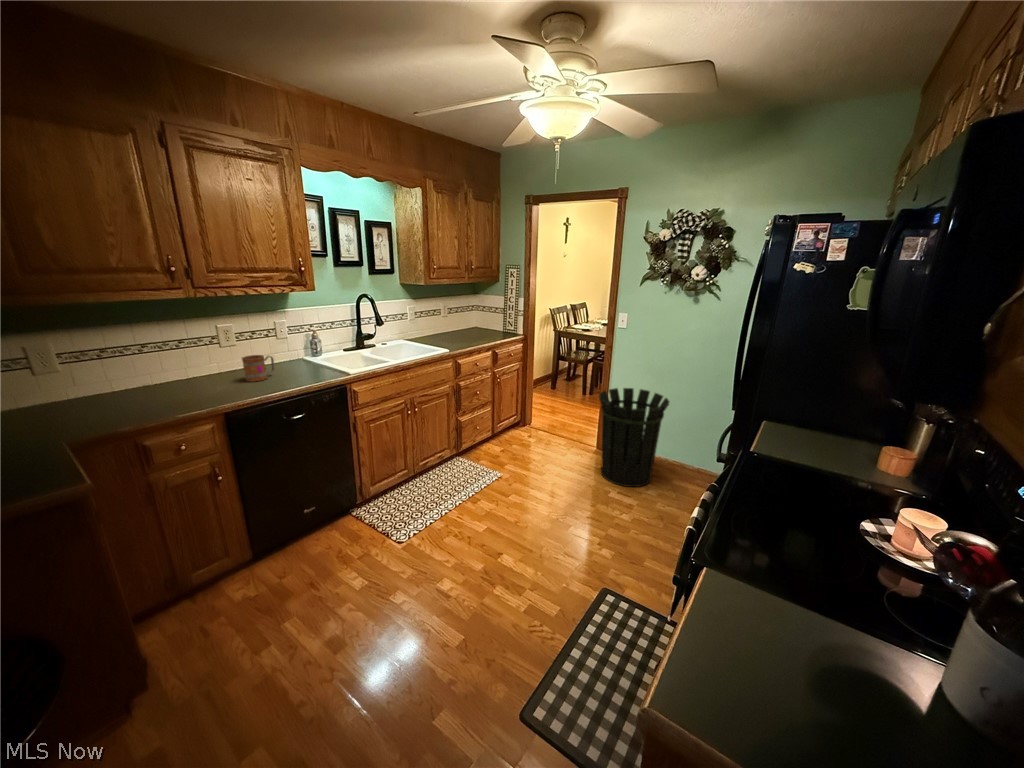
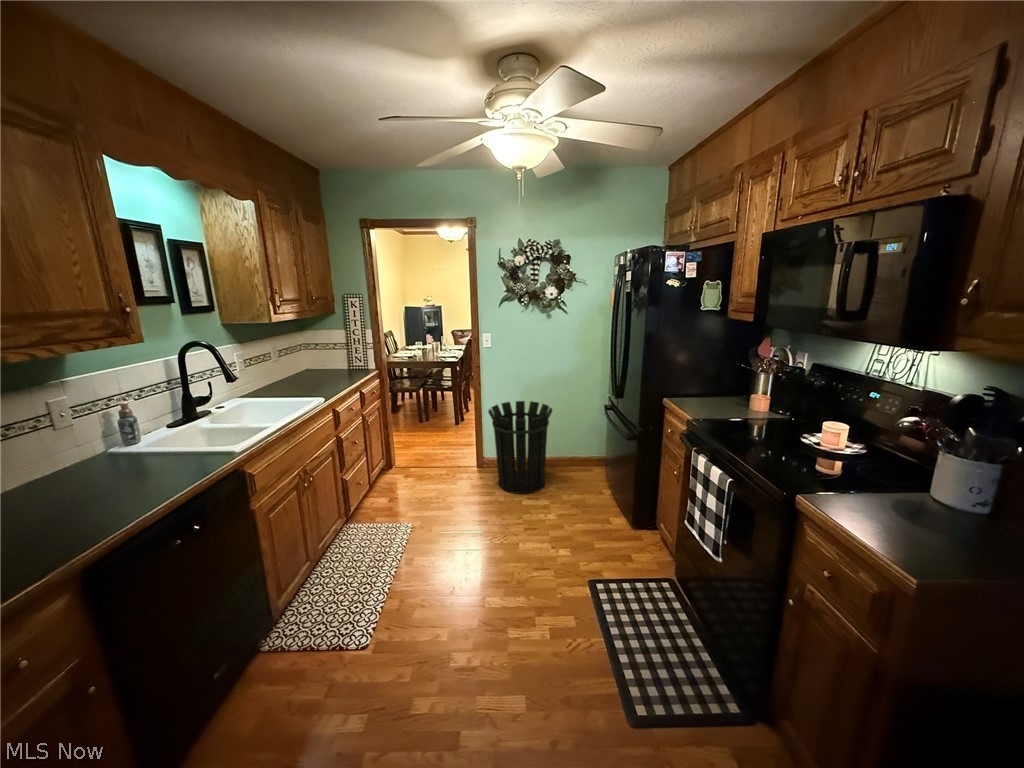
mug: present [242,355,274,382] -> none [37,456,100,508]

